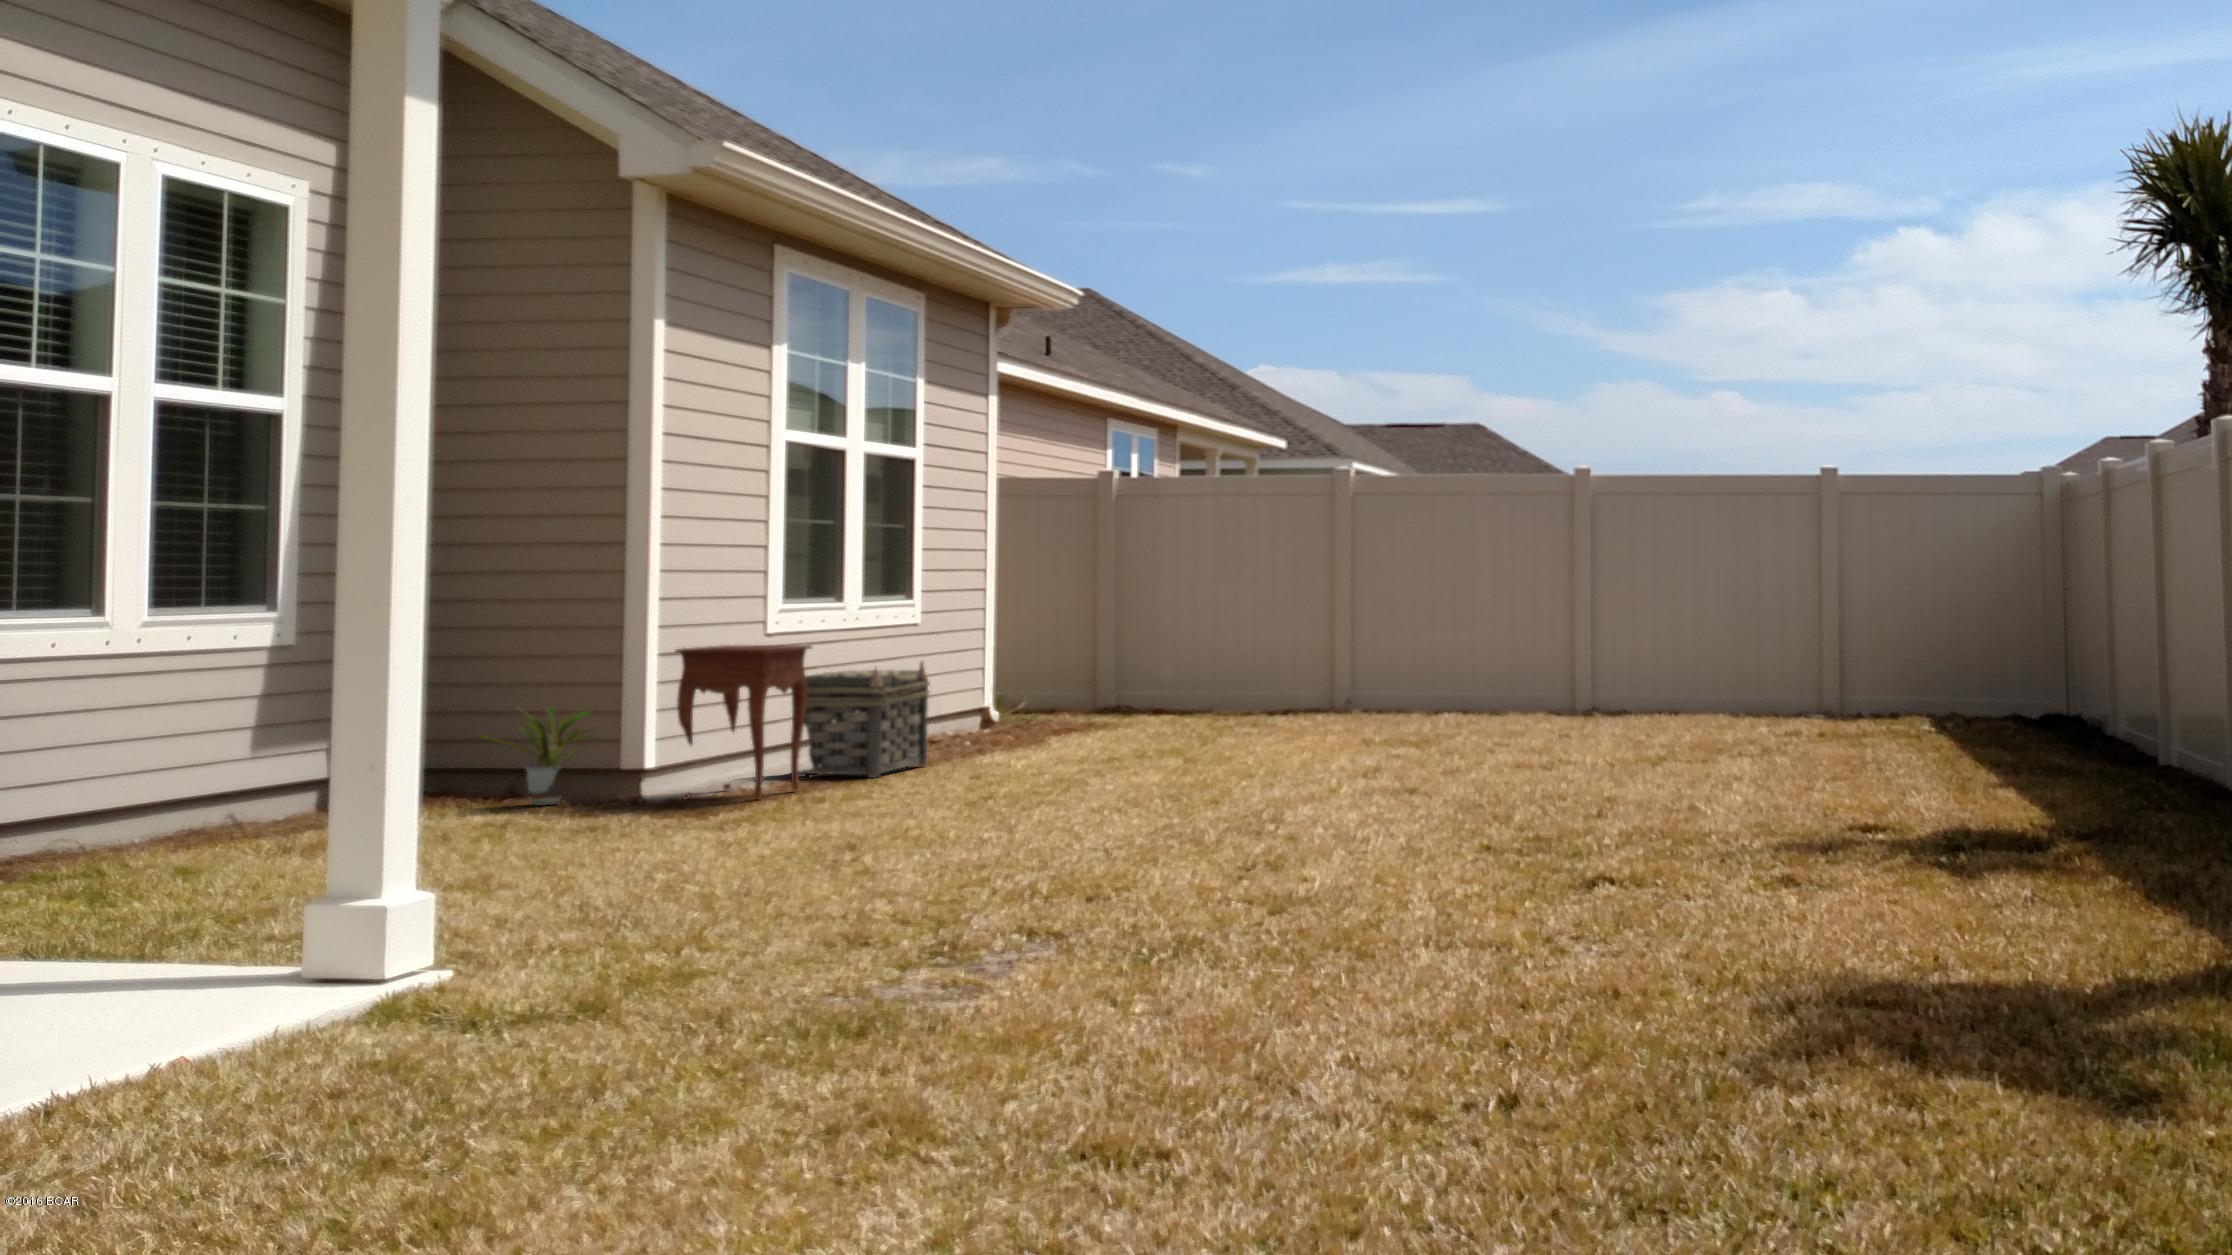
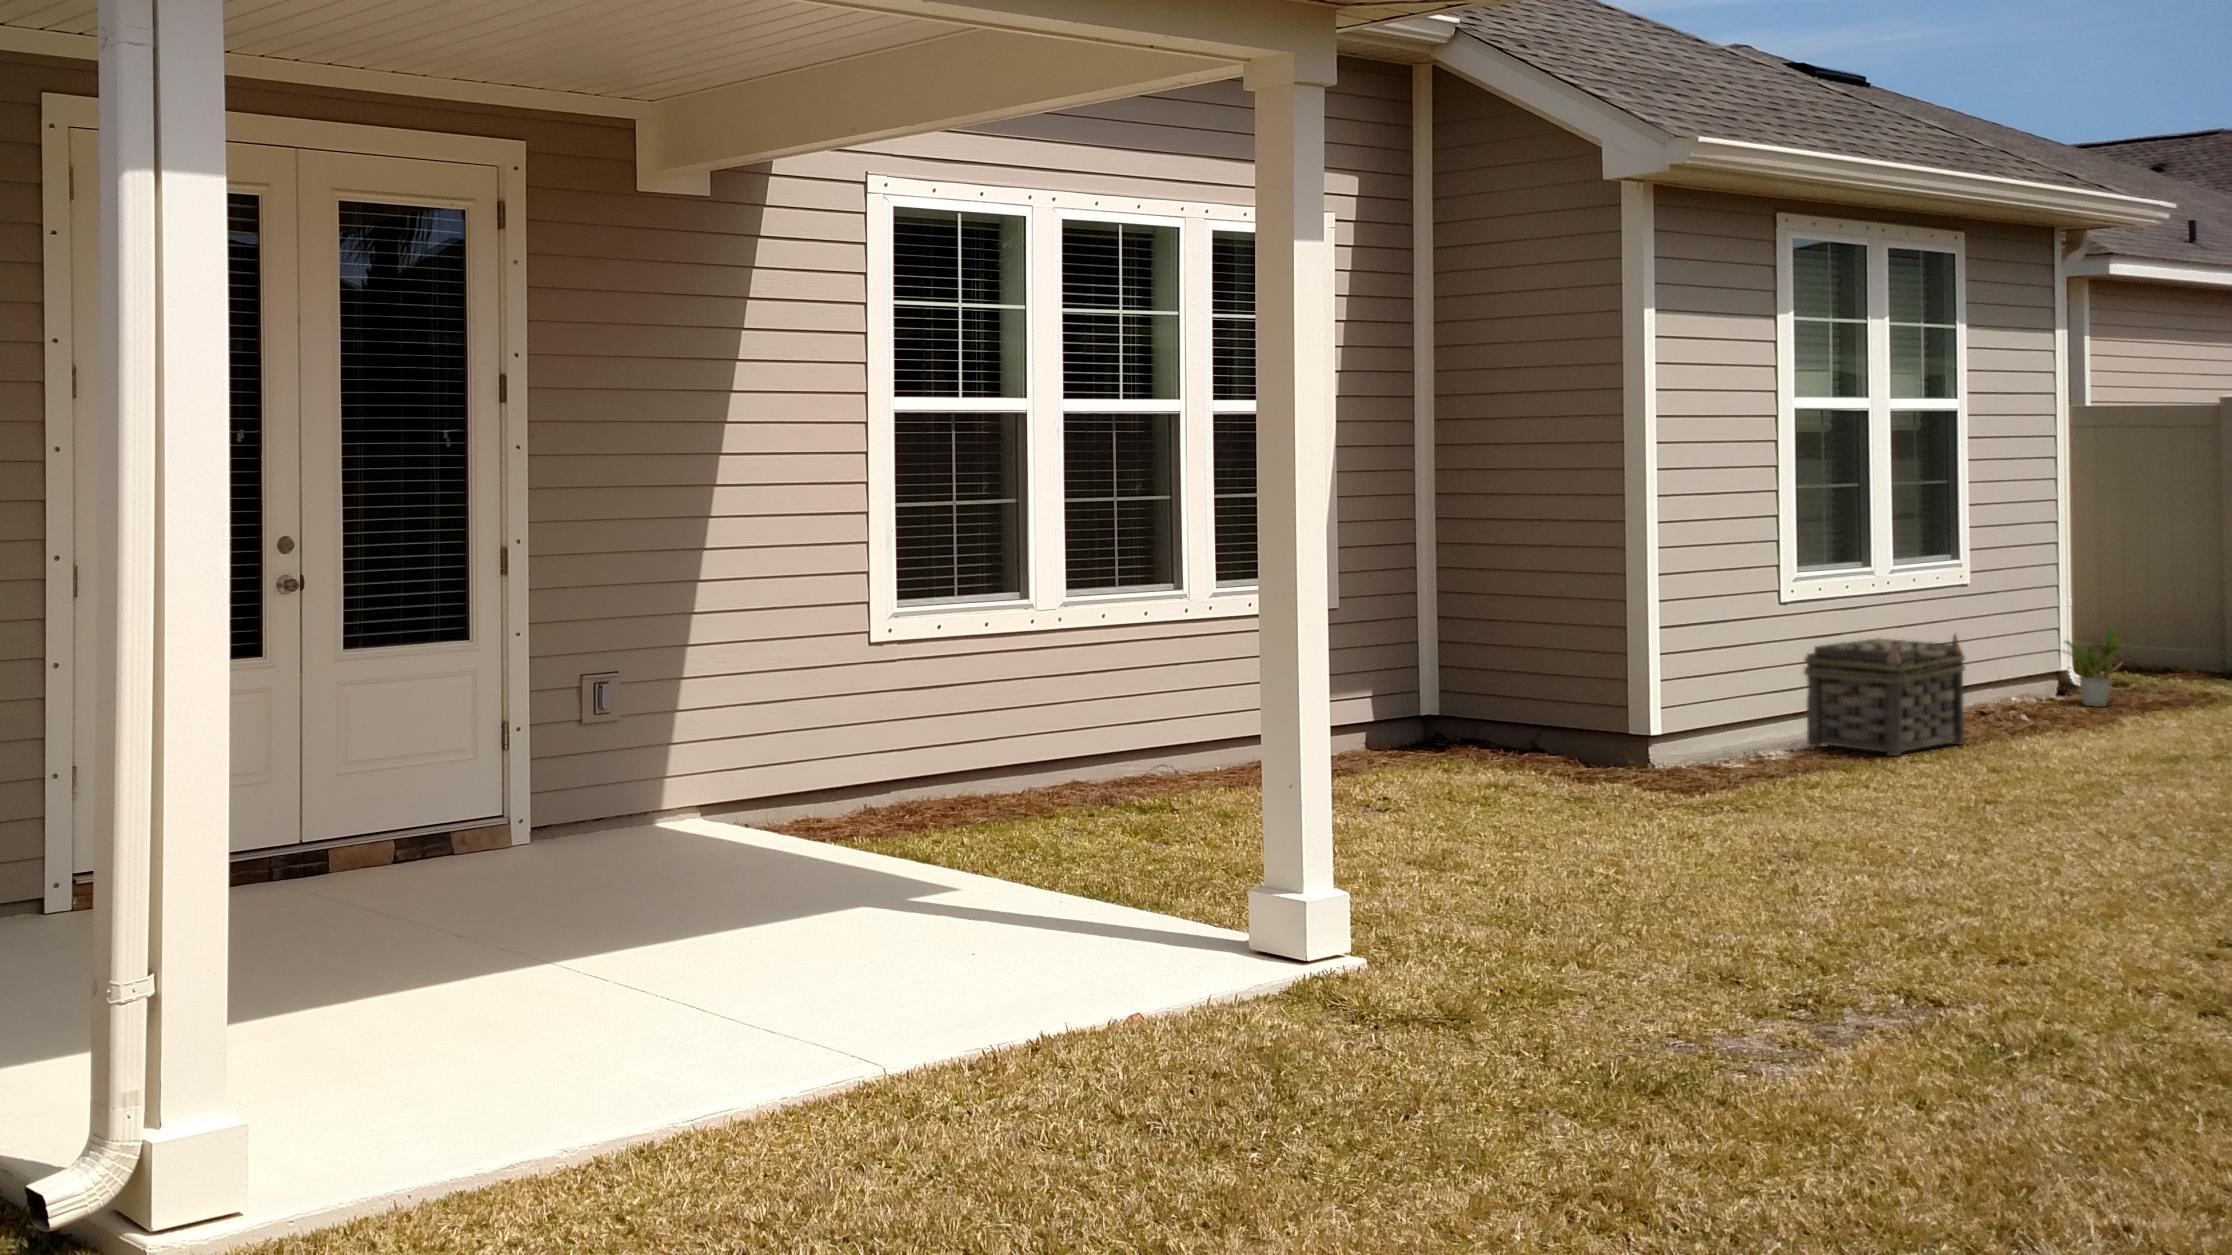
side table: present [676,645,811,800] -> none [1667,618,1811,777]
potted plant: present [478,704,597,806] -> present [2062,629,2121,707]

